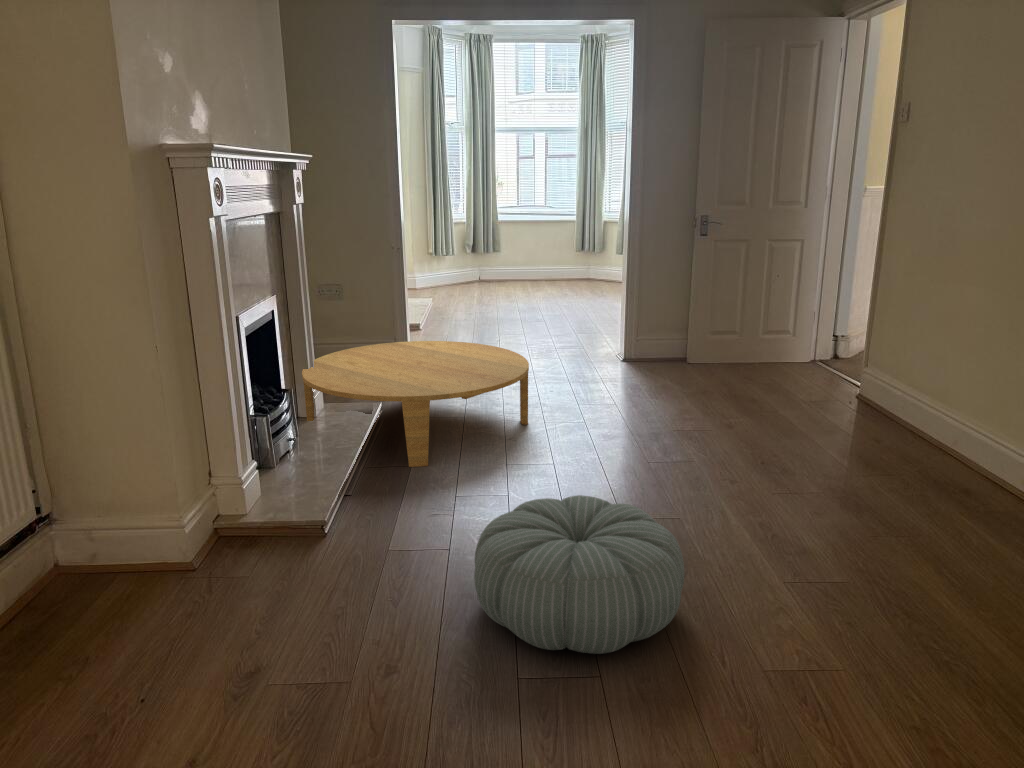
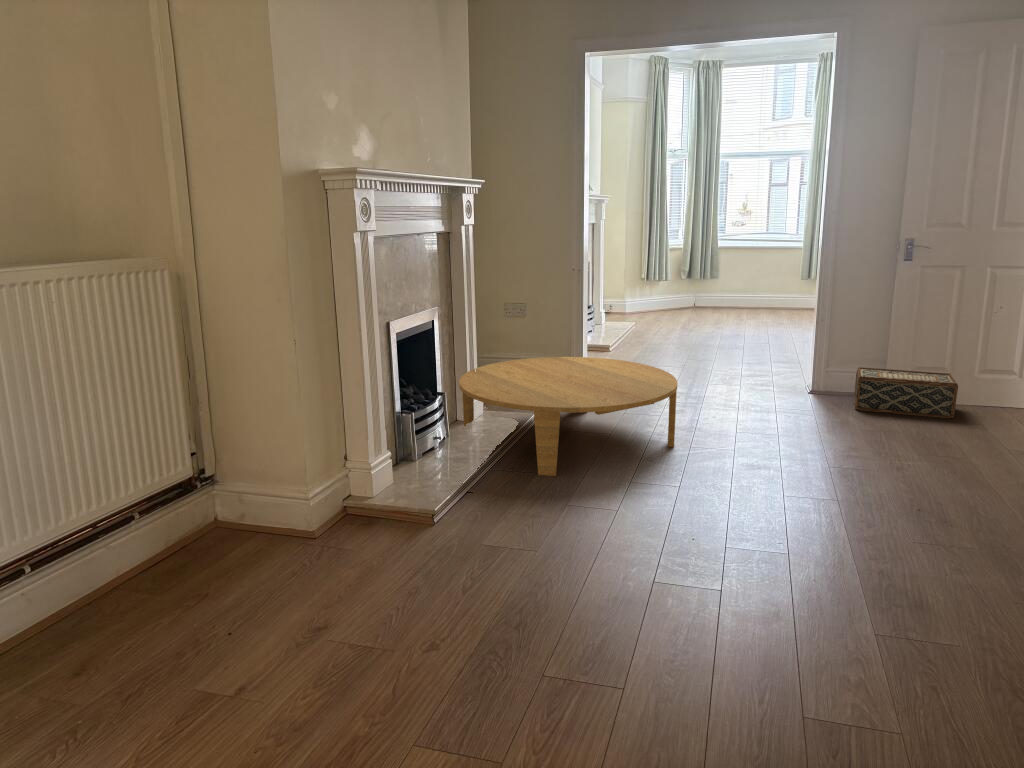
woven basket: none [663,334,750,375] -> present [854,367,958,418]
pouf: present [474,495,684,654] -> none [526,517,750,685]

